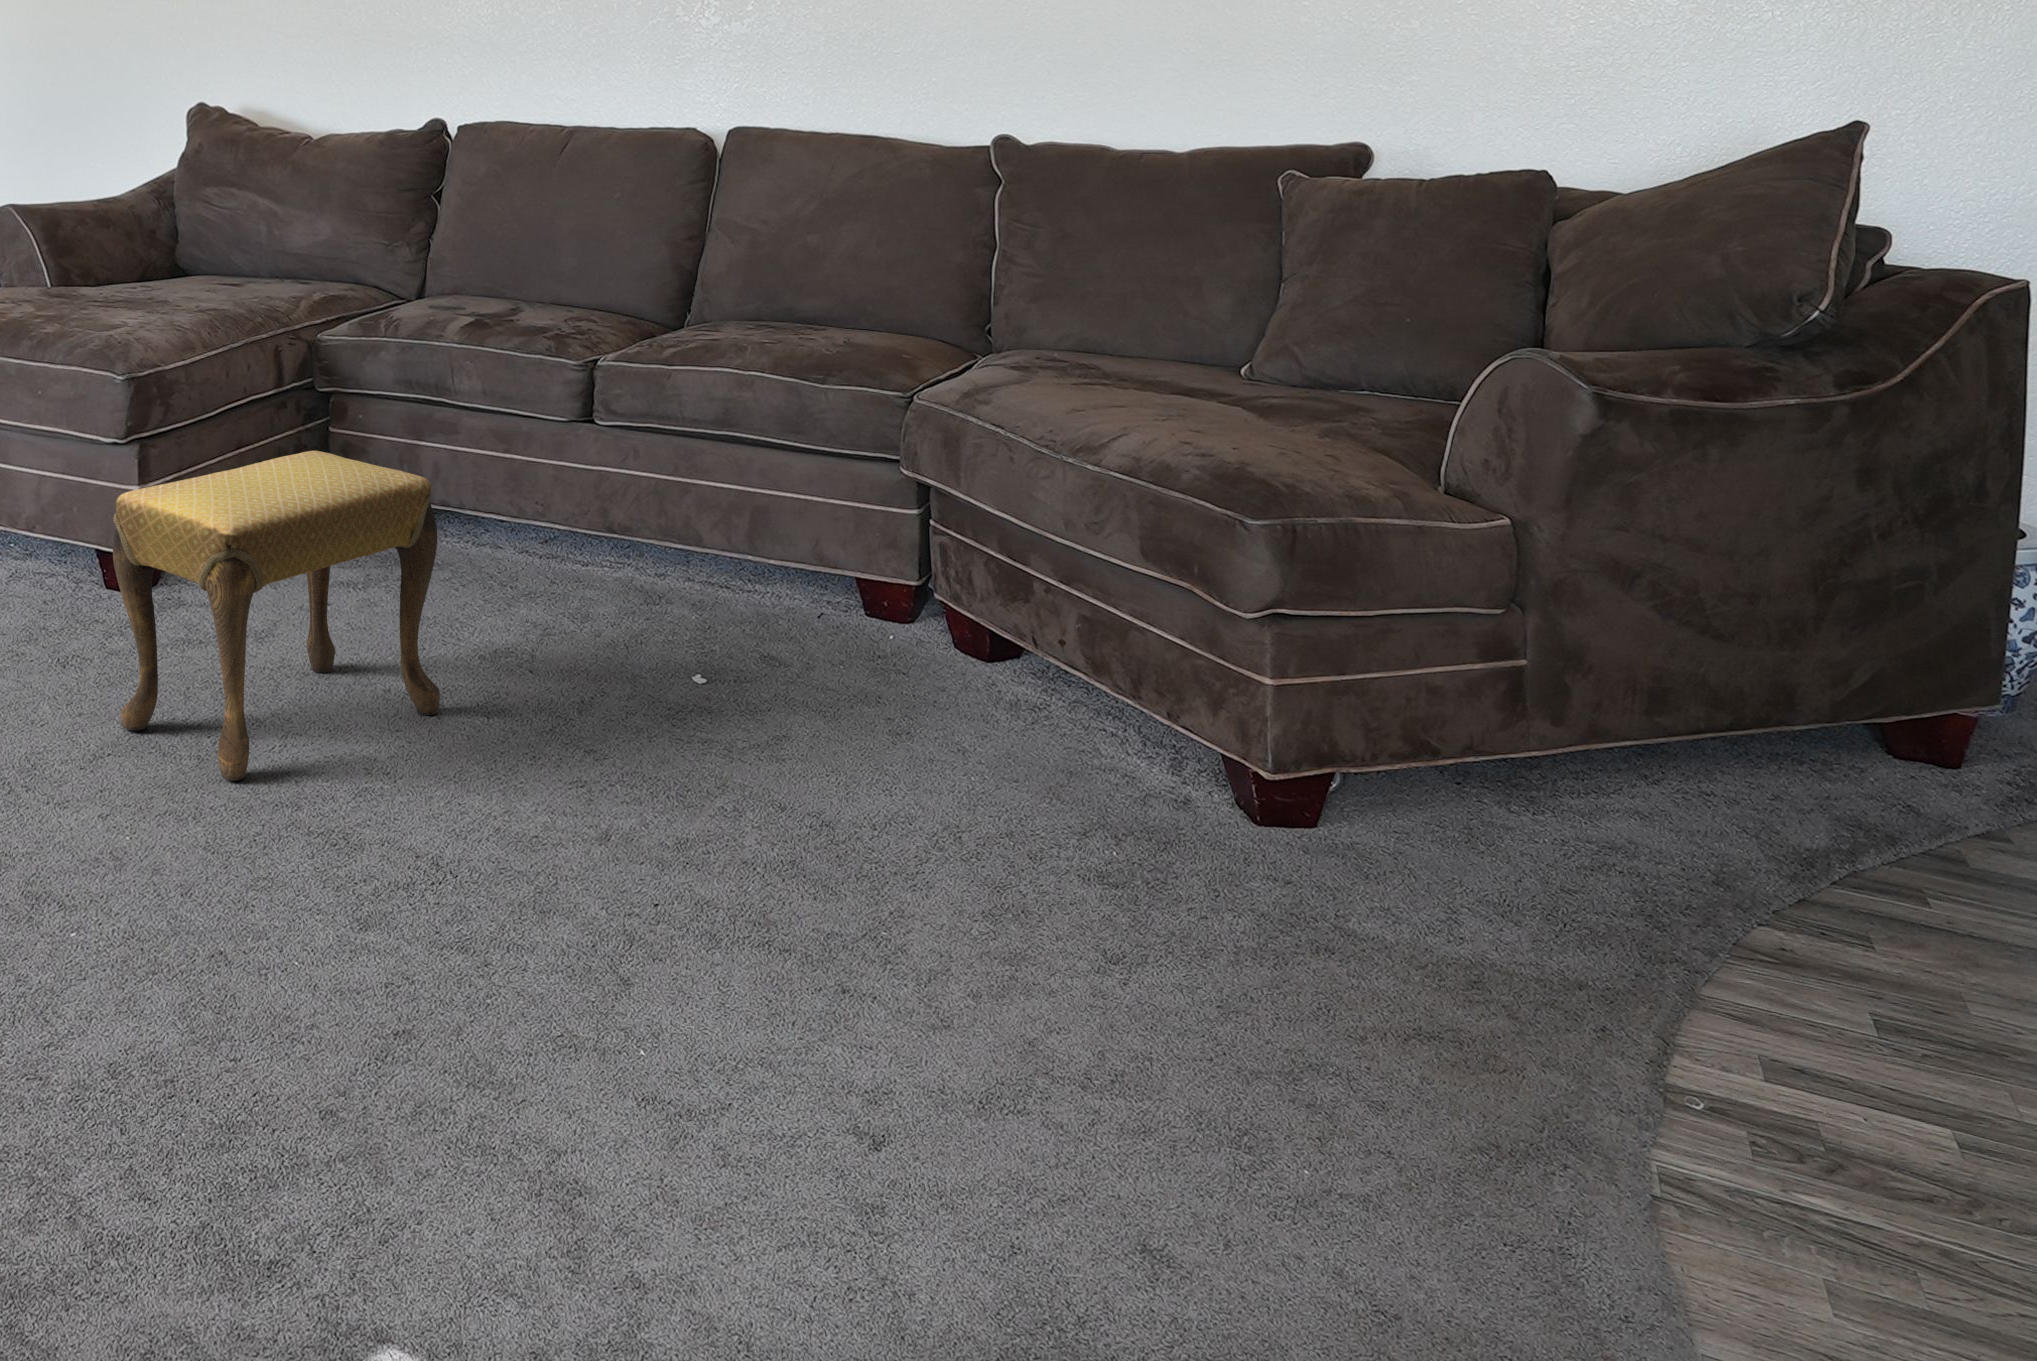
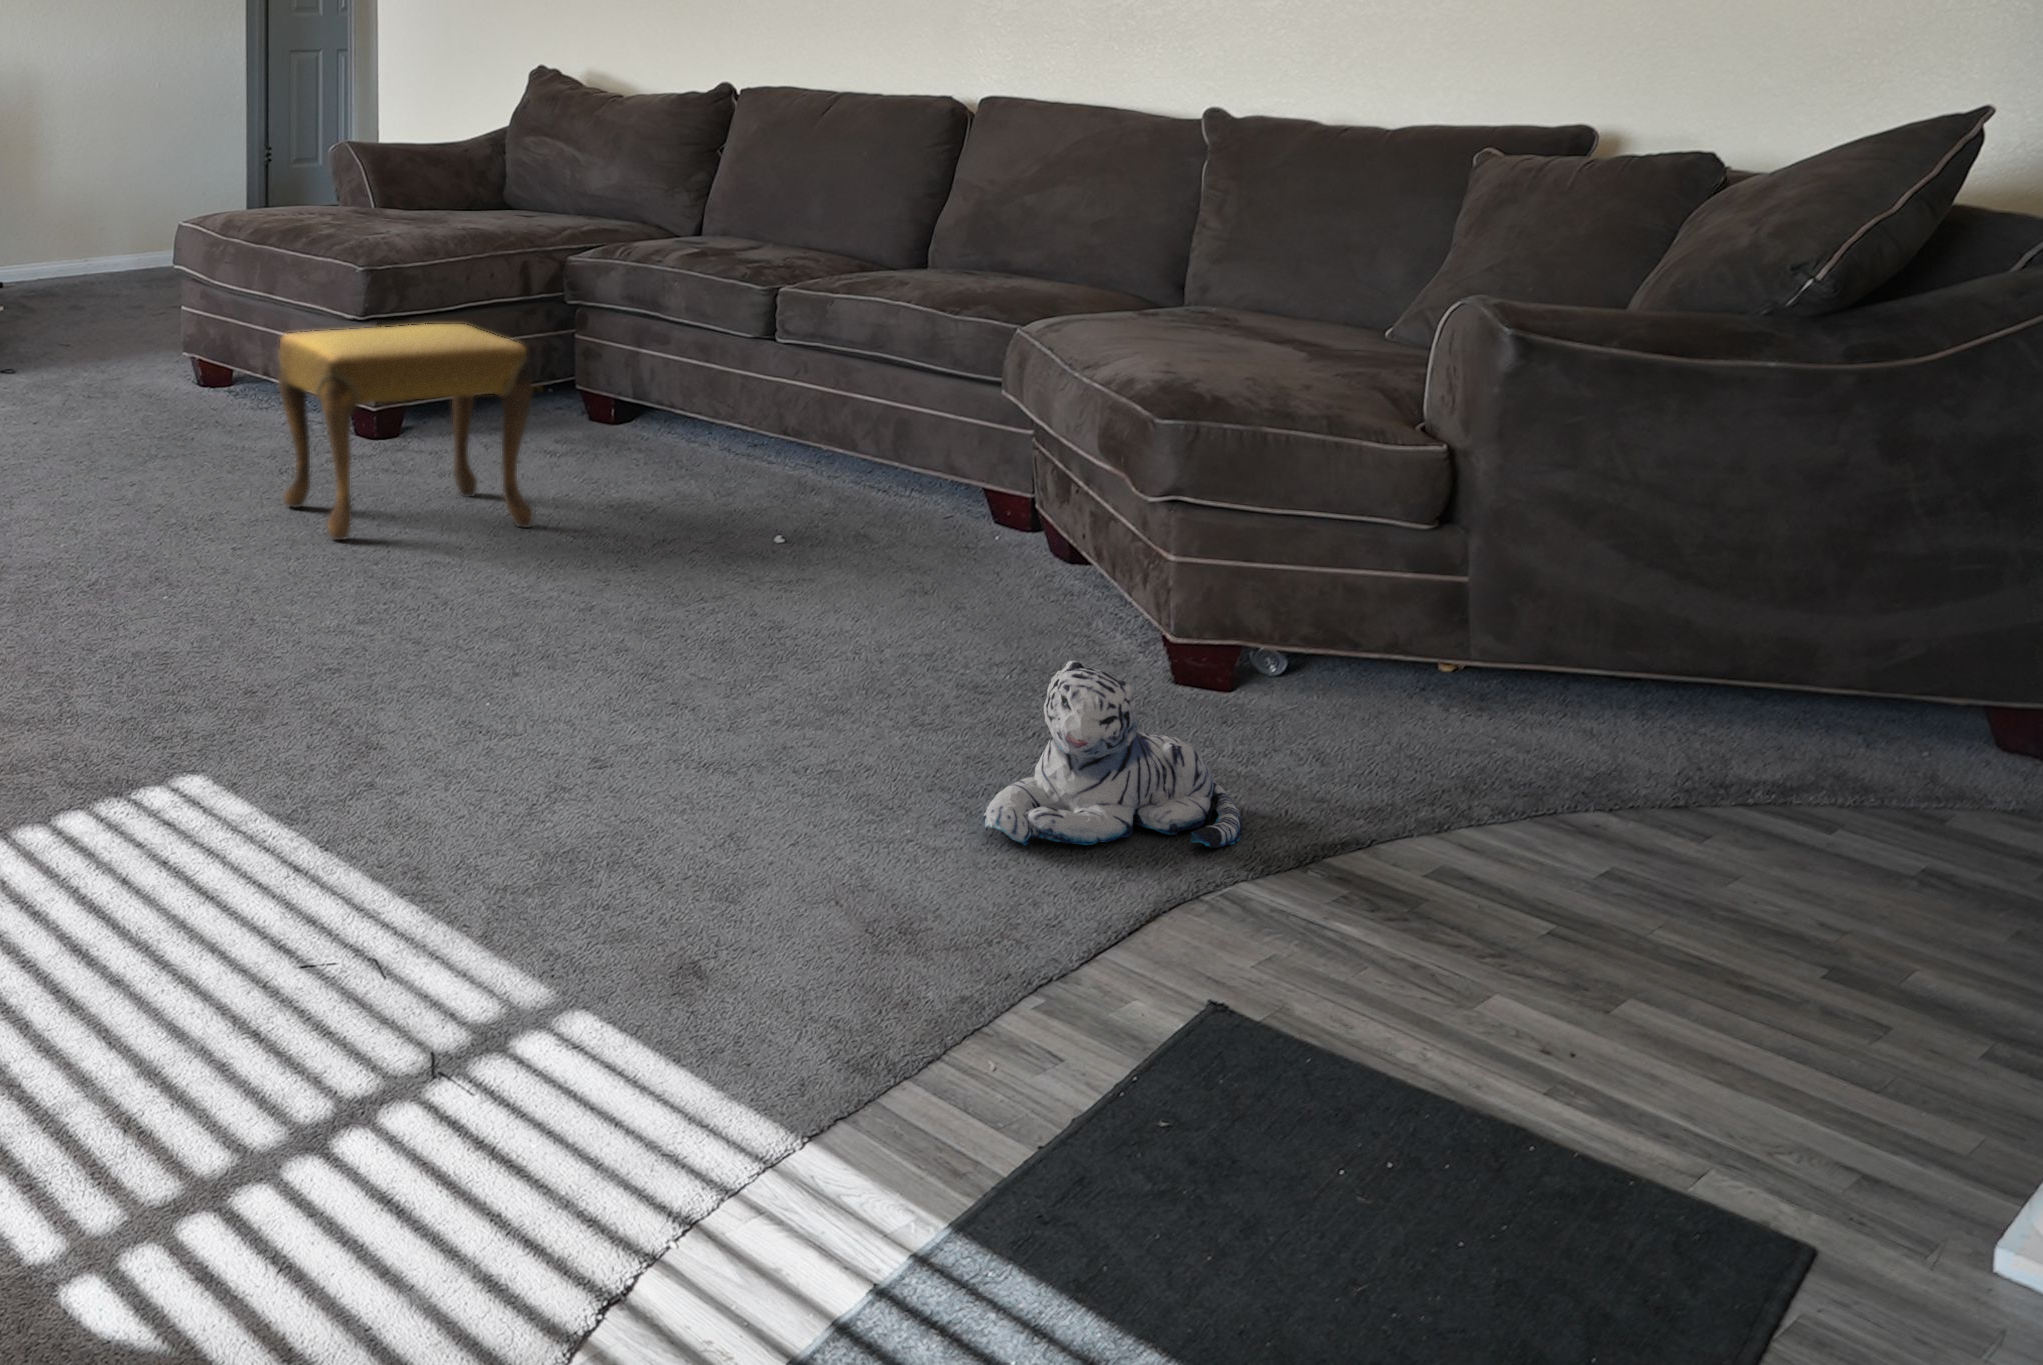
plush toy: none [1387,898,1649,1182] -> present [983,661,1242,848]

